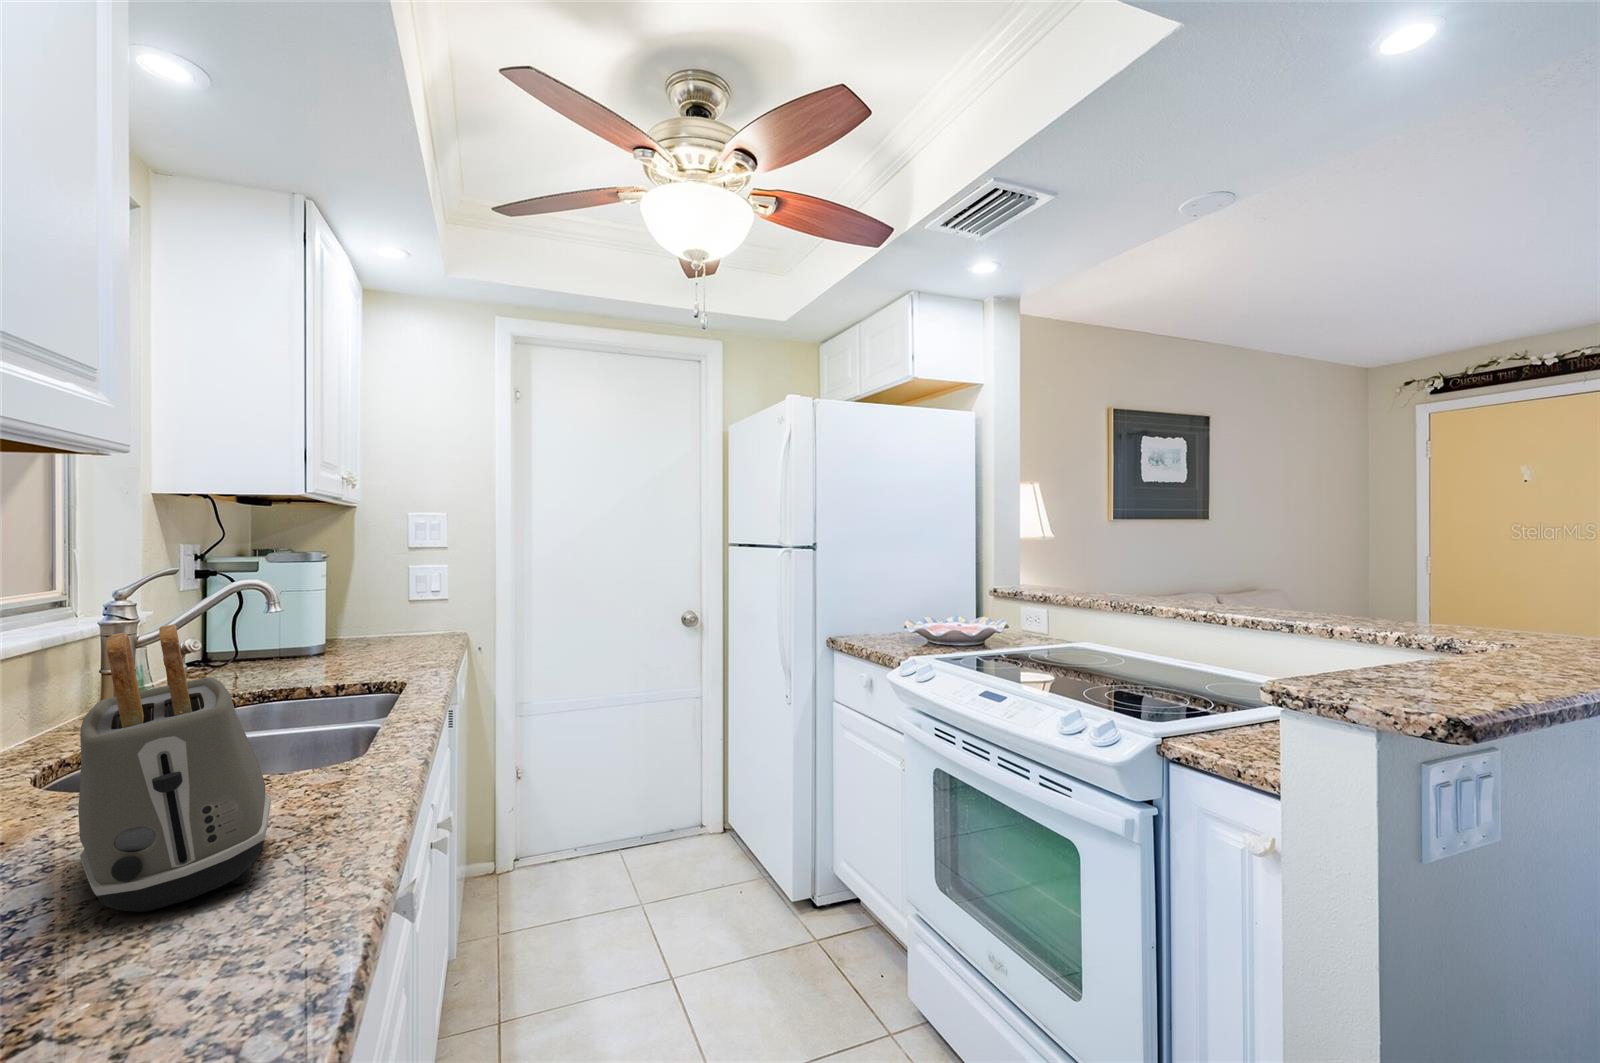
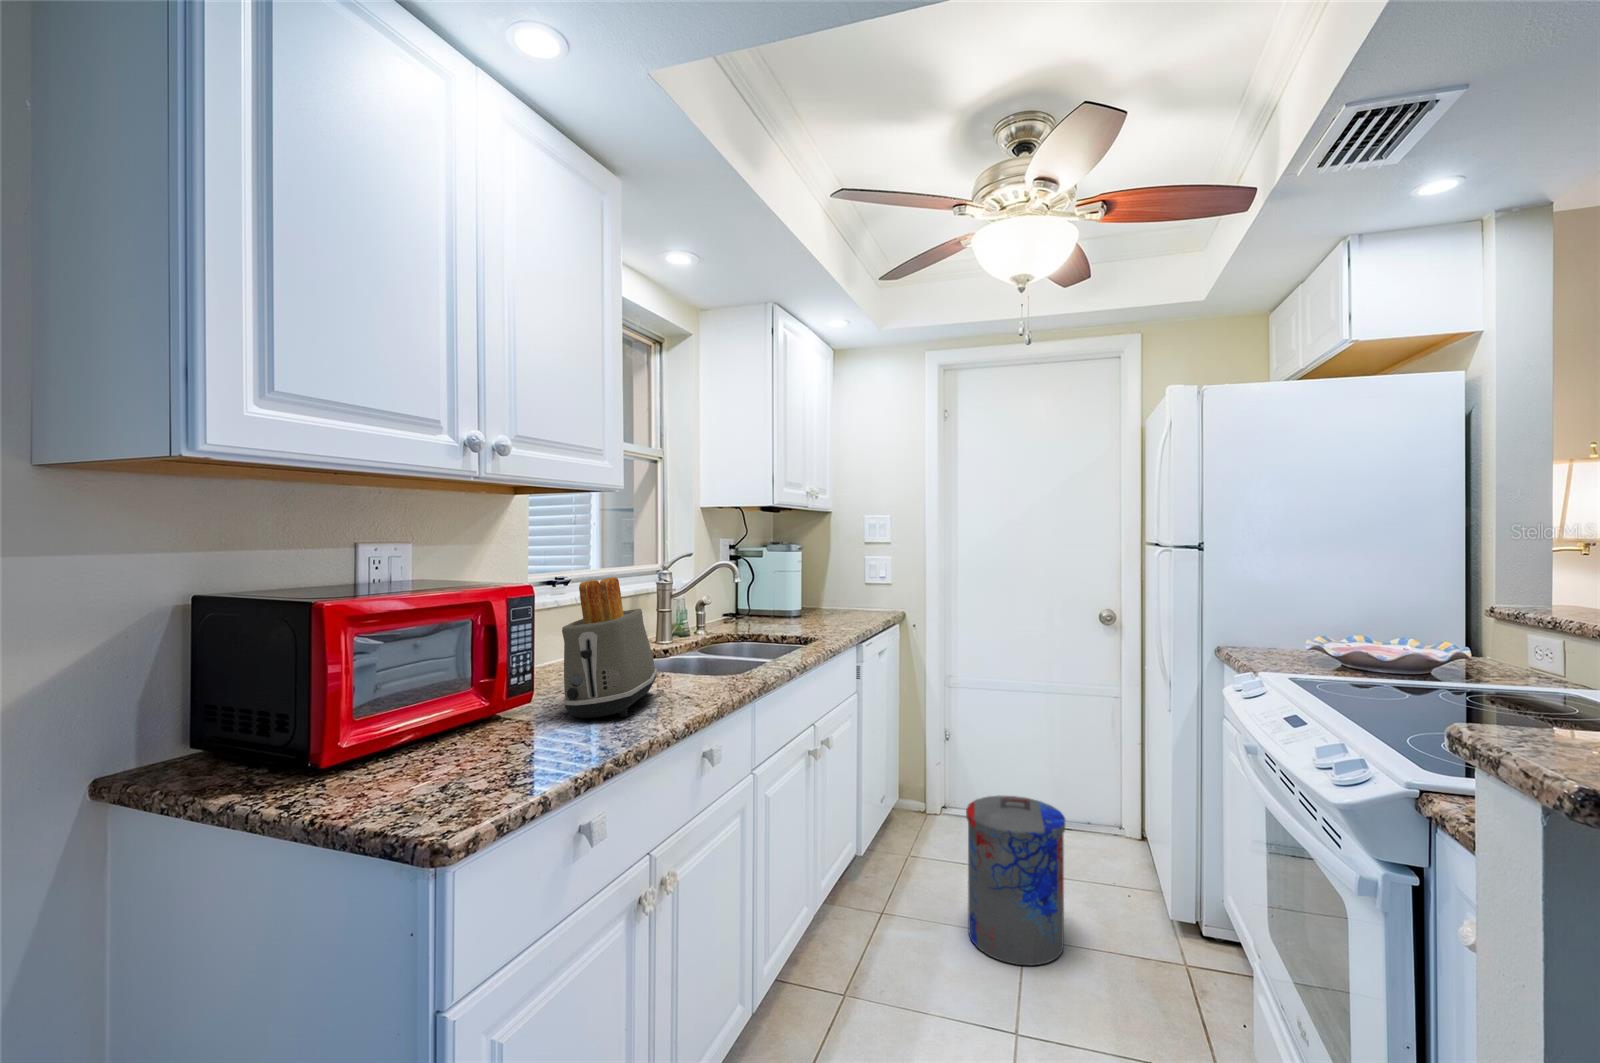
trash can: none [605,826,713,1018] -> present [966,796,1065,966]

